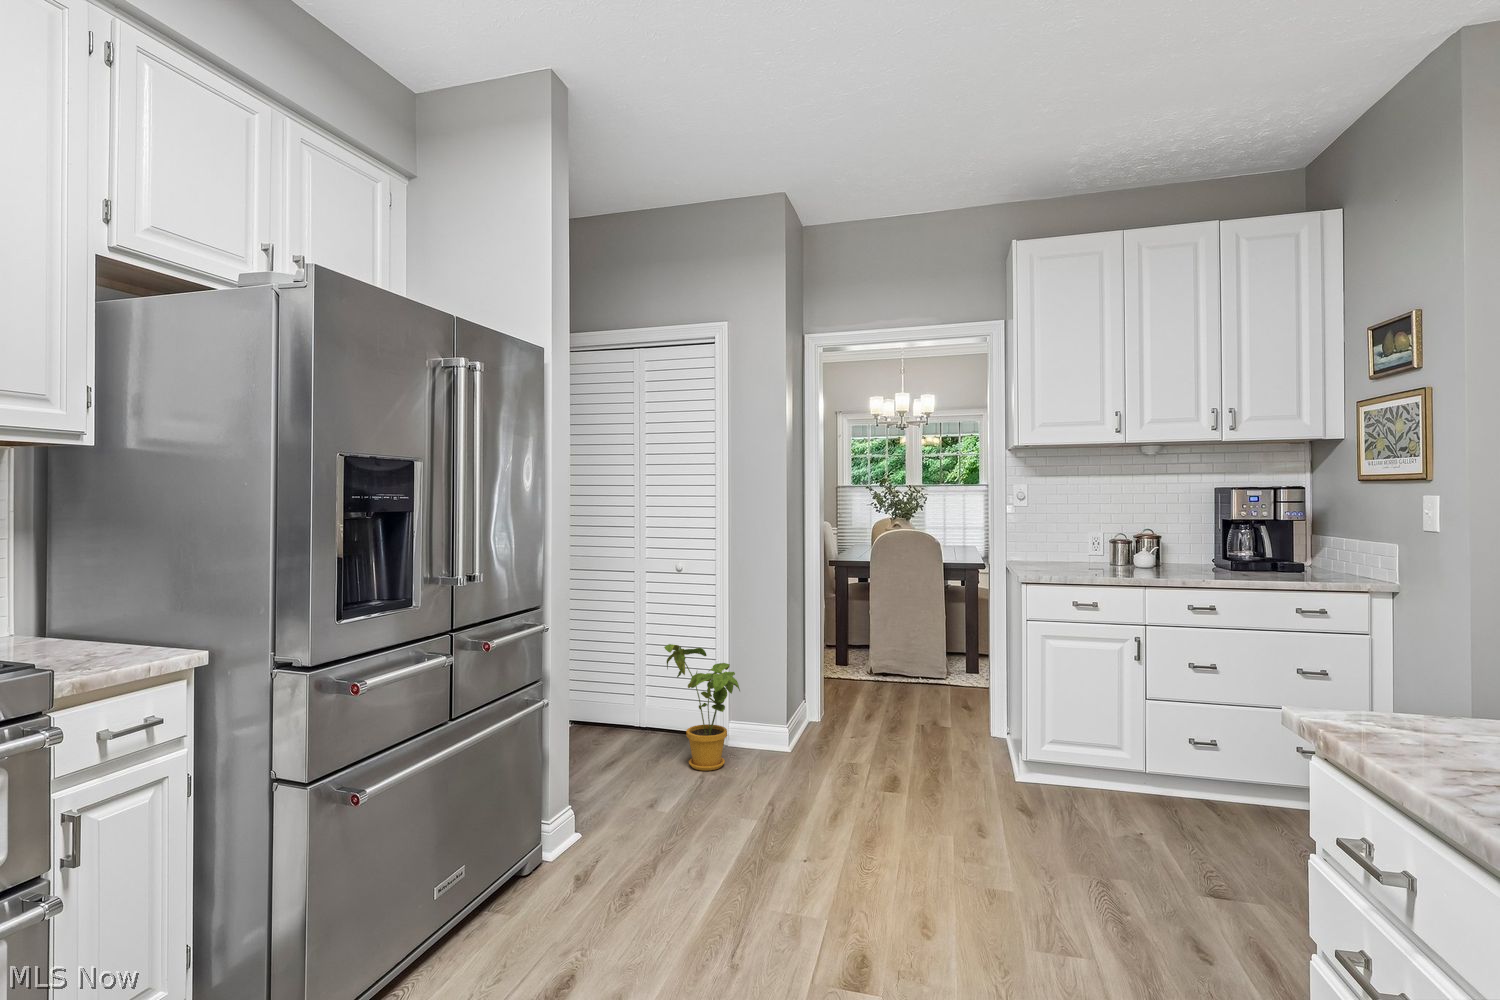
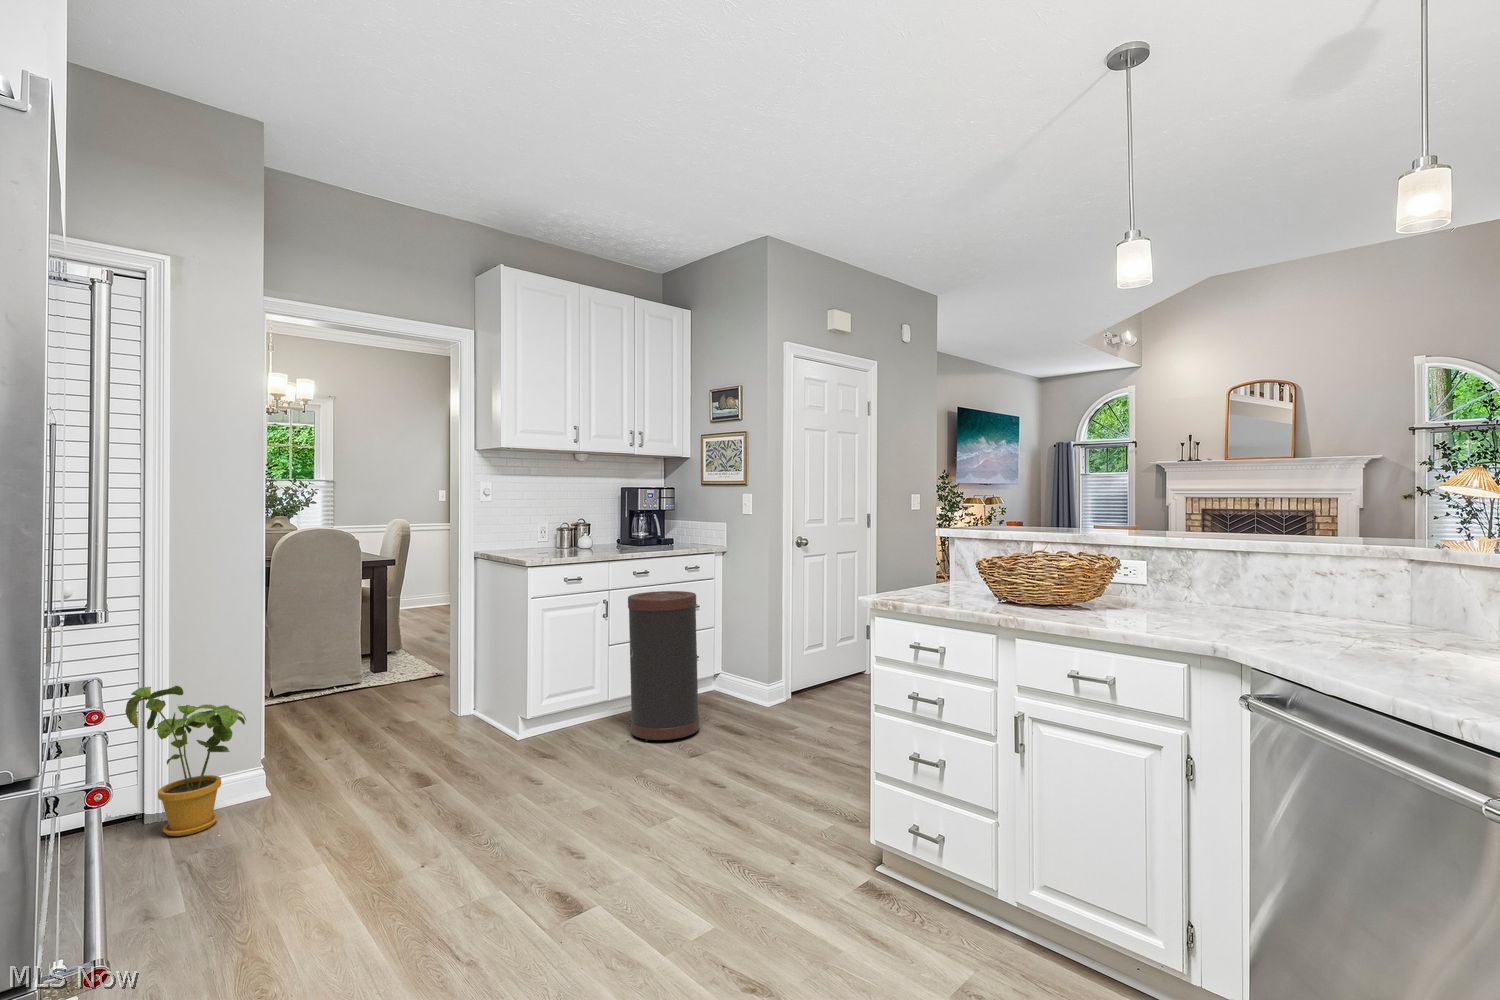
trash can: none [1137,639,1253,868] -> present [628,591,699,741]

